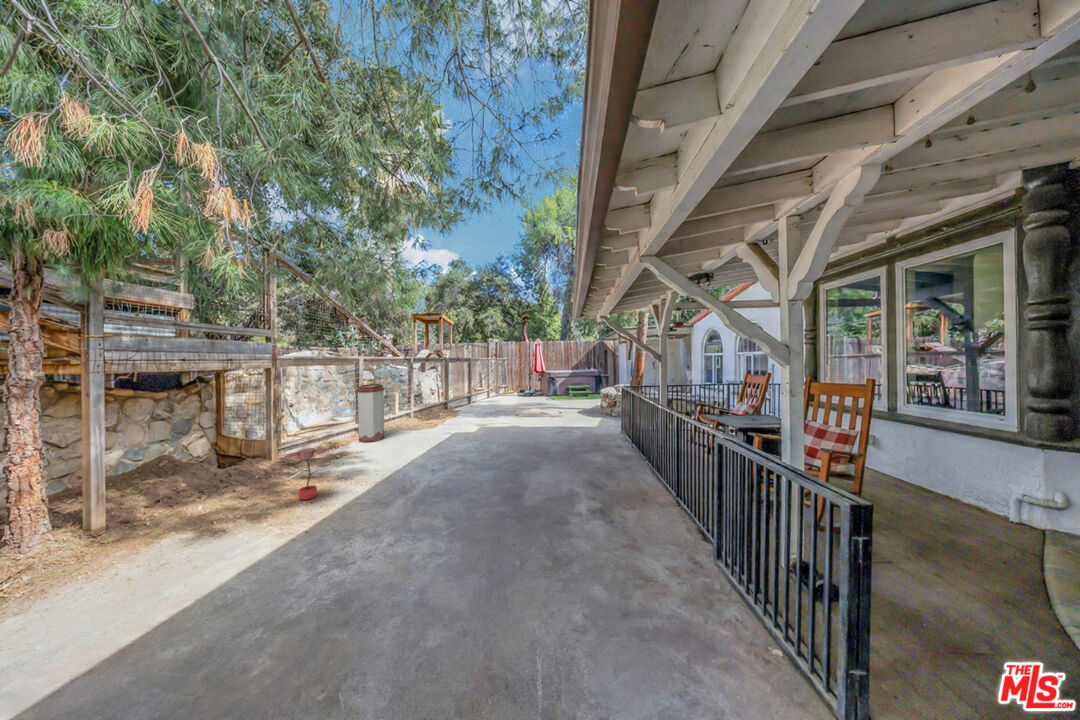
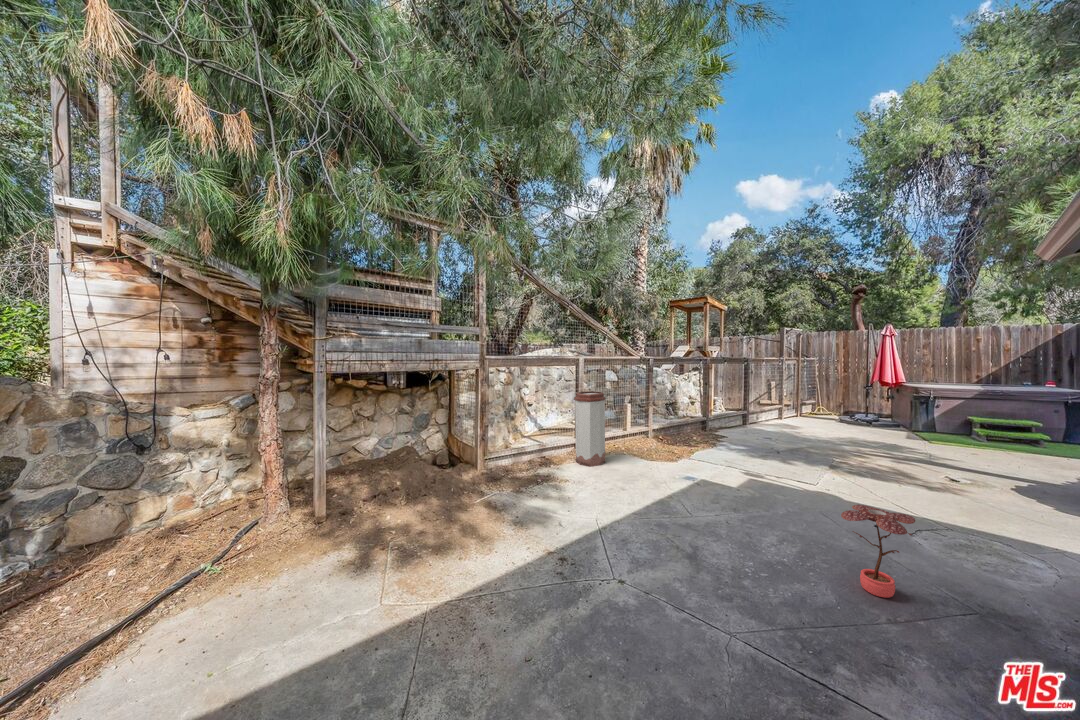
potted plant: present [284,448,328,500] -> present [841,505,915,598]

